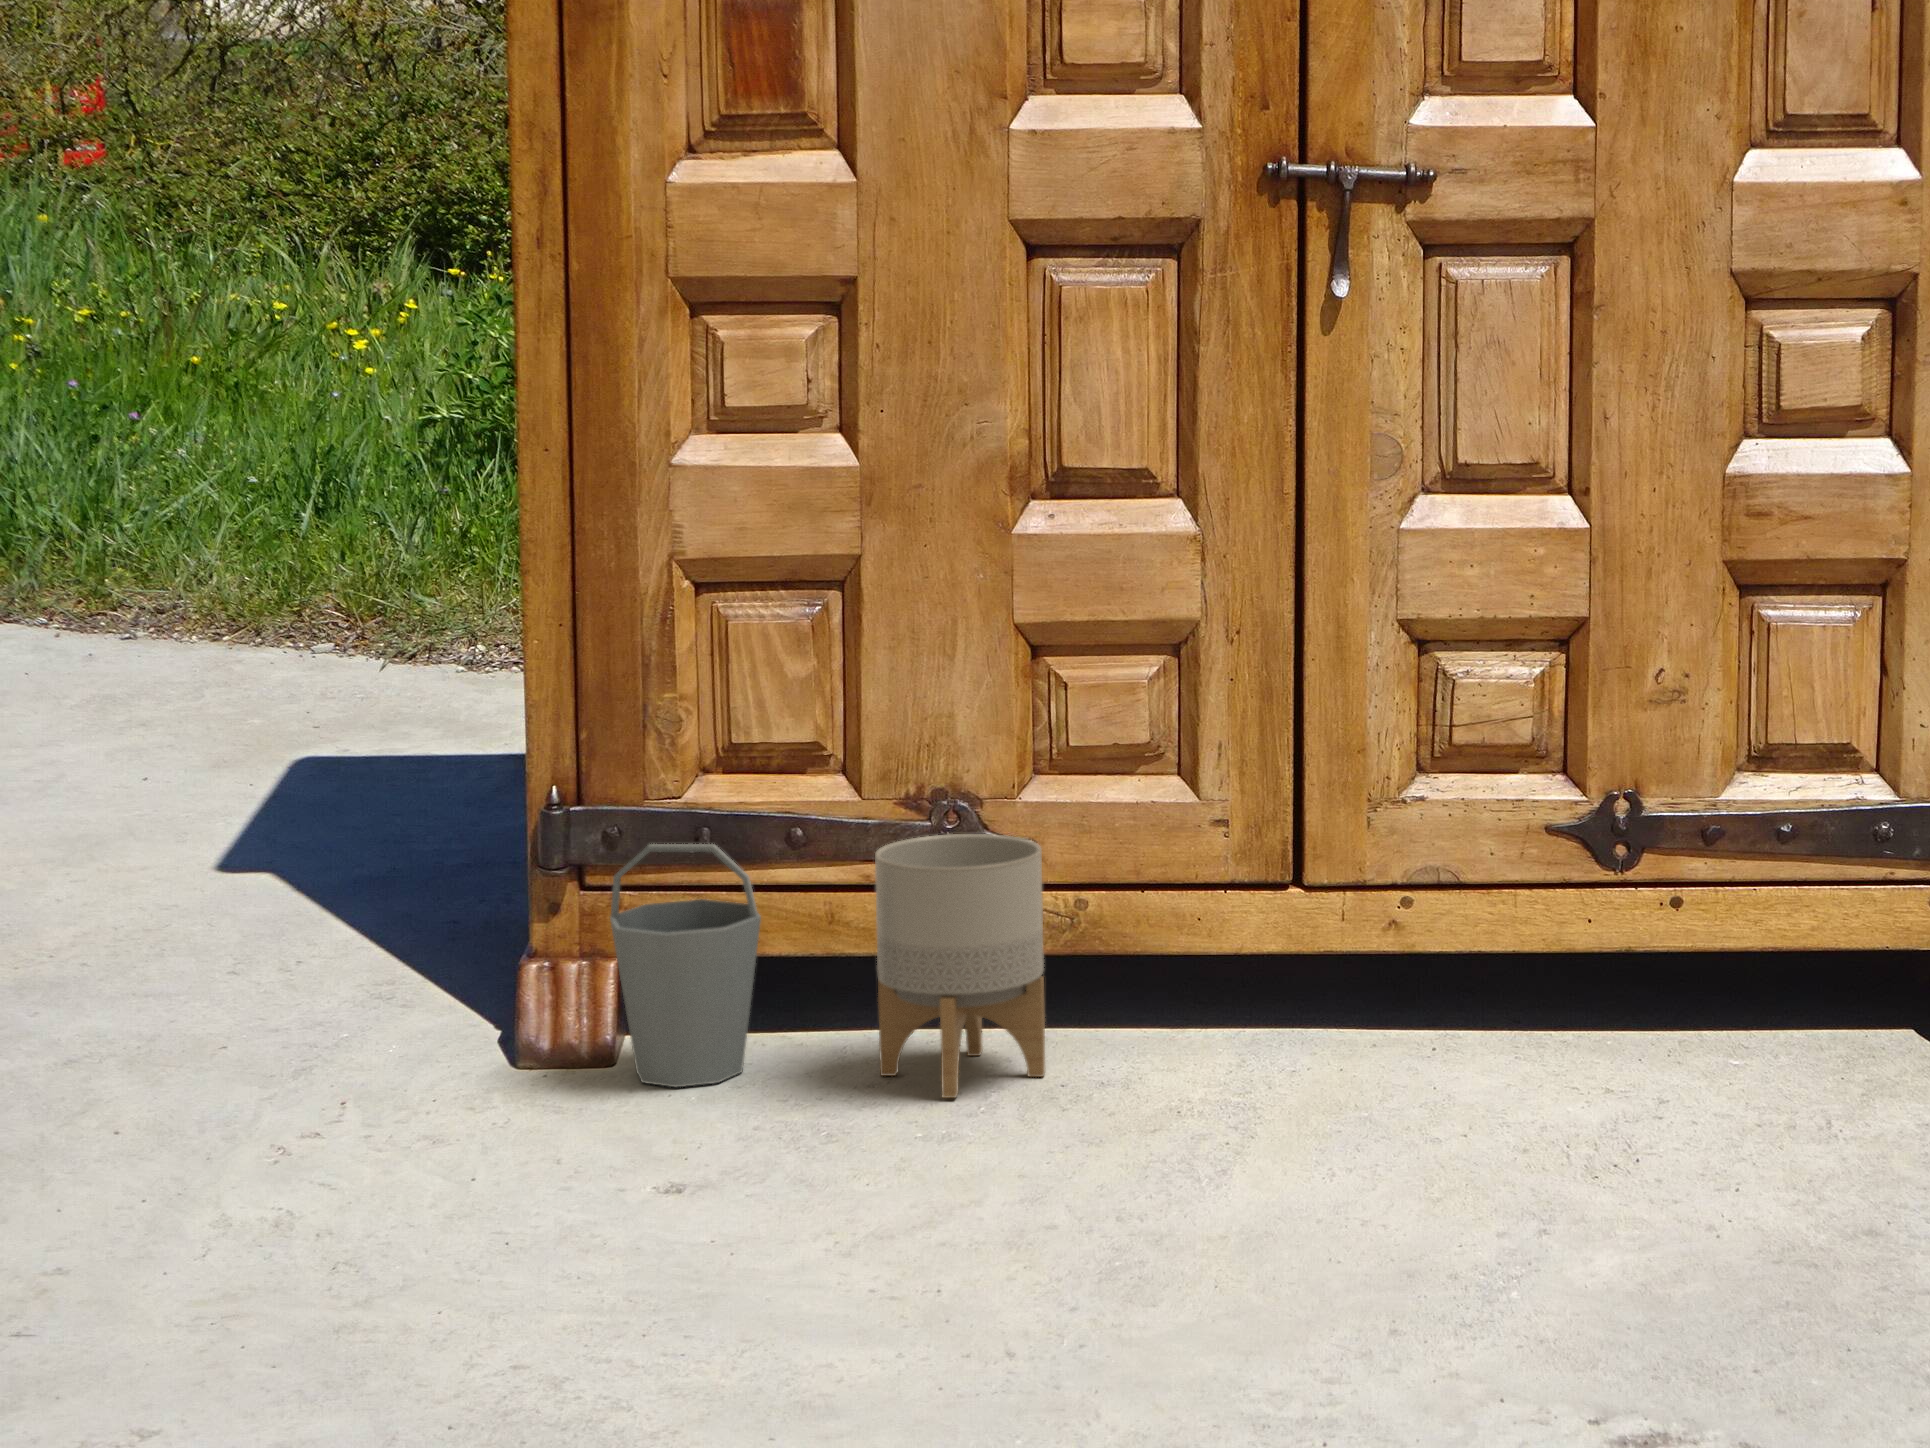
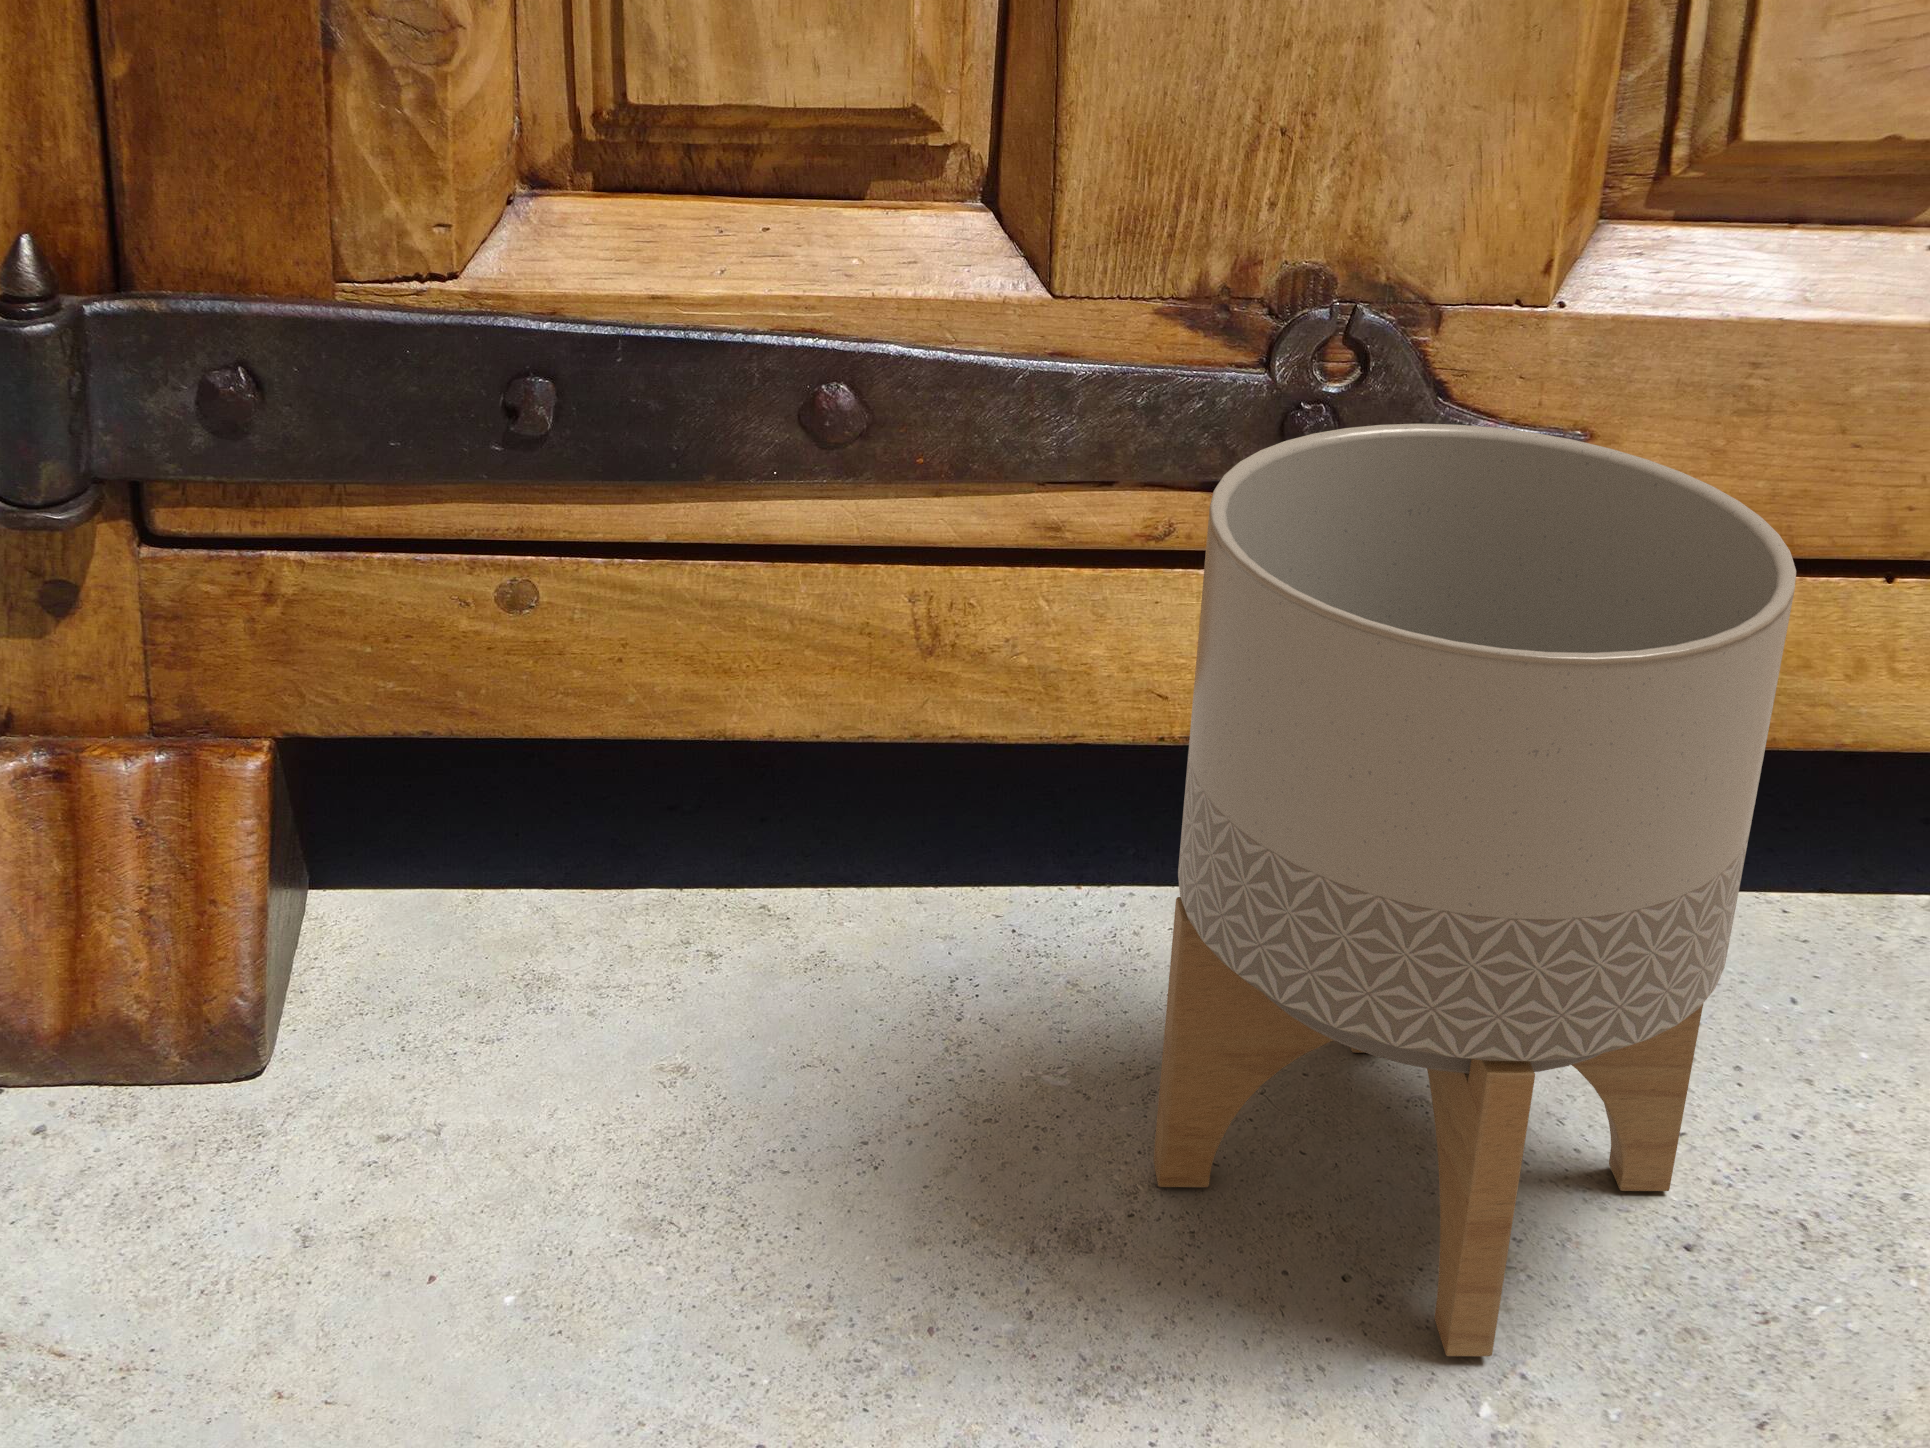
bucket: present [610,844,761,1087] -> none [261,482,792,1278]

